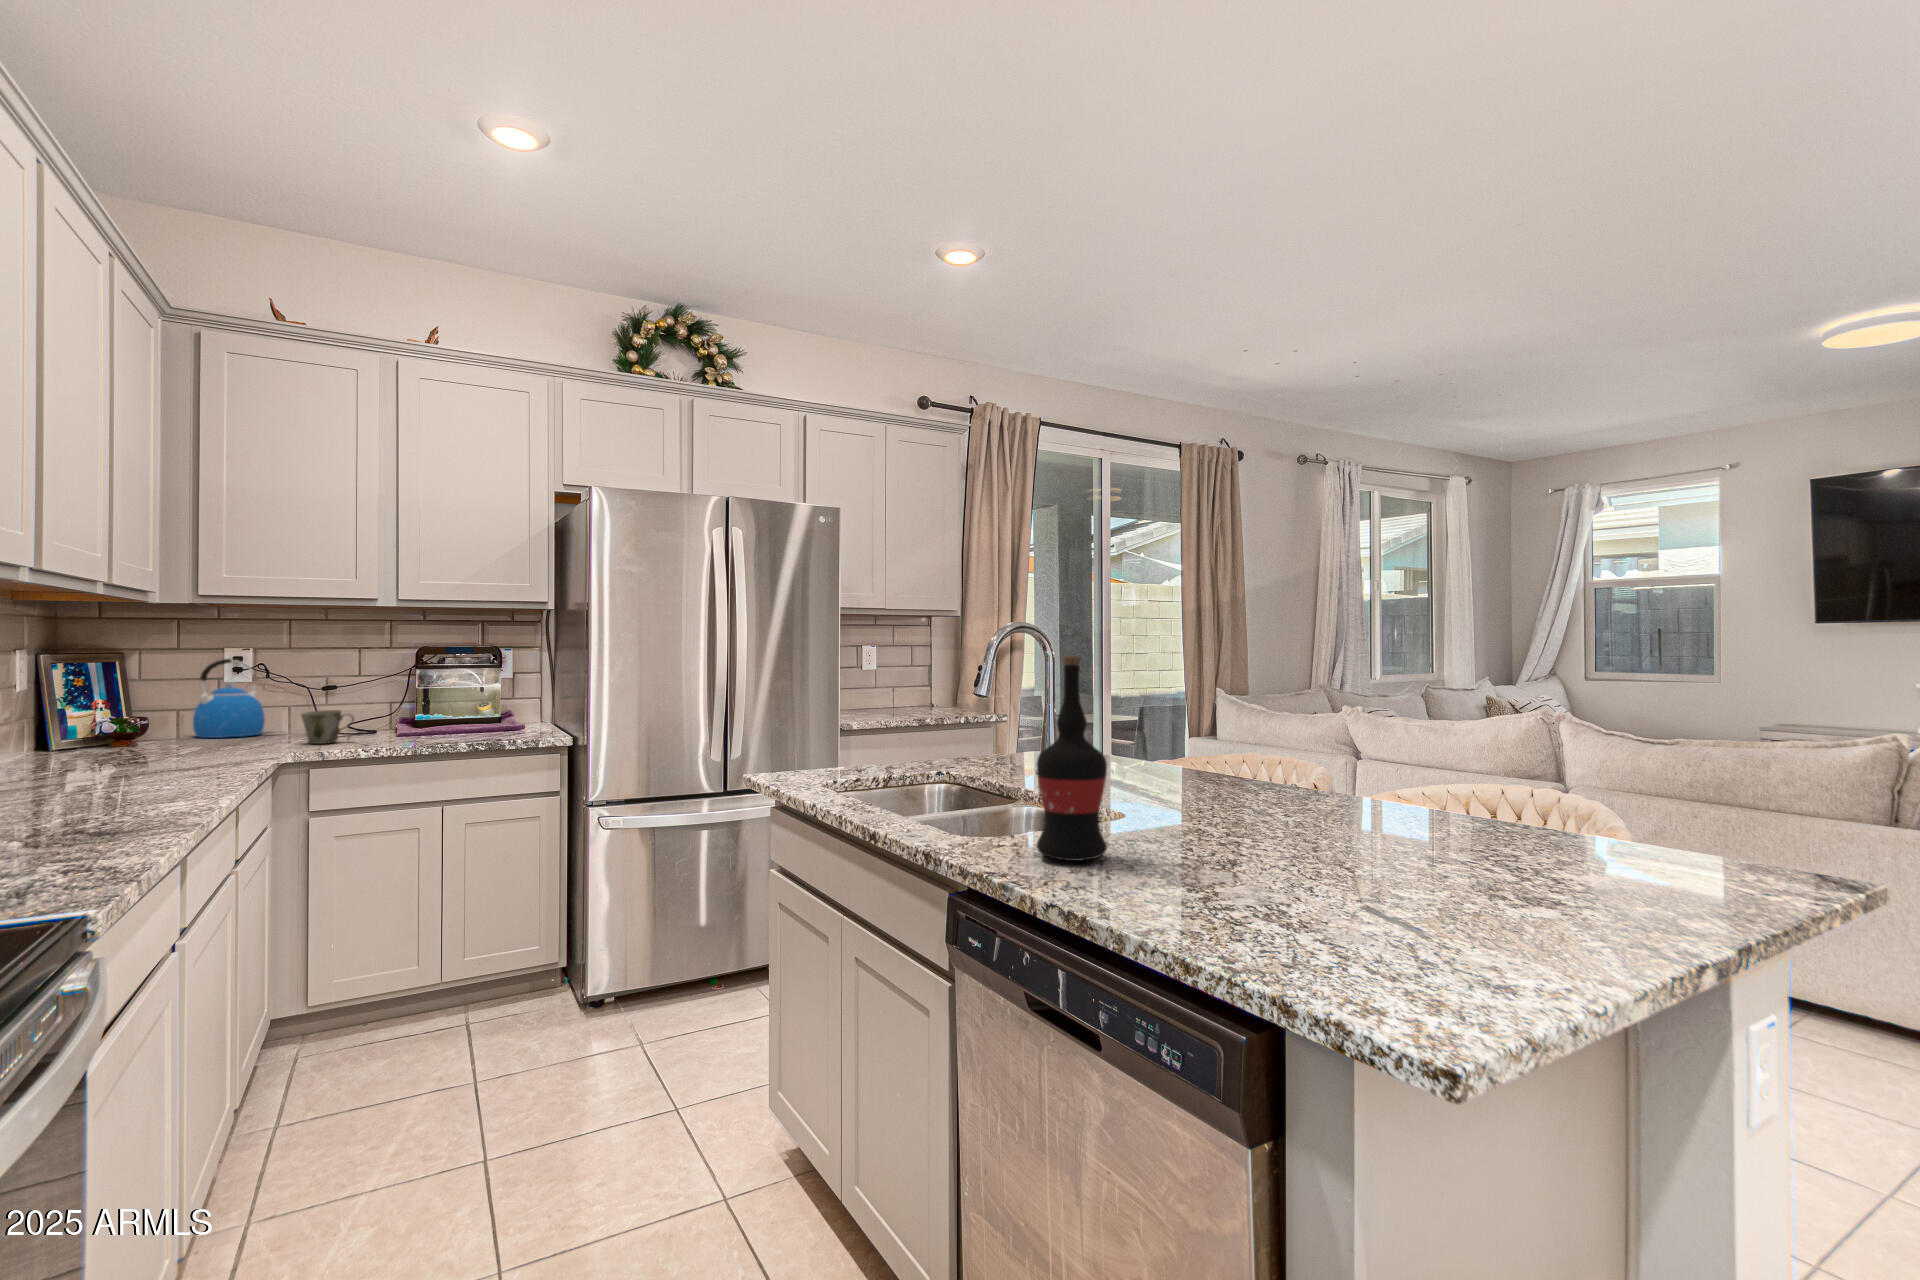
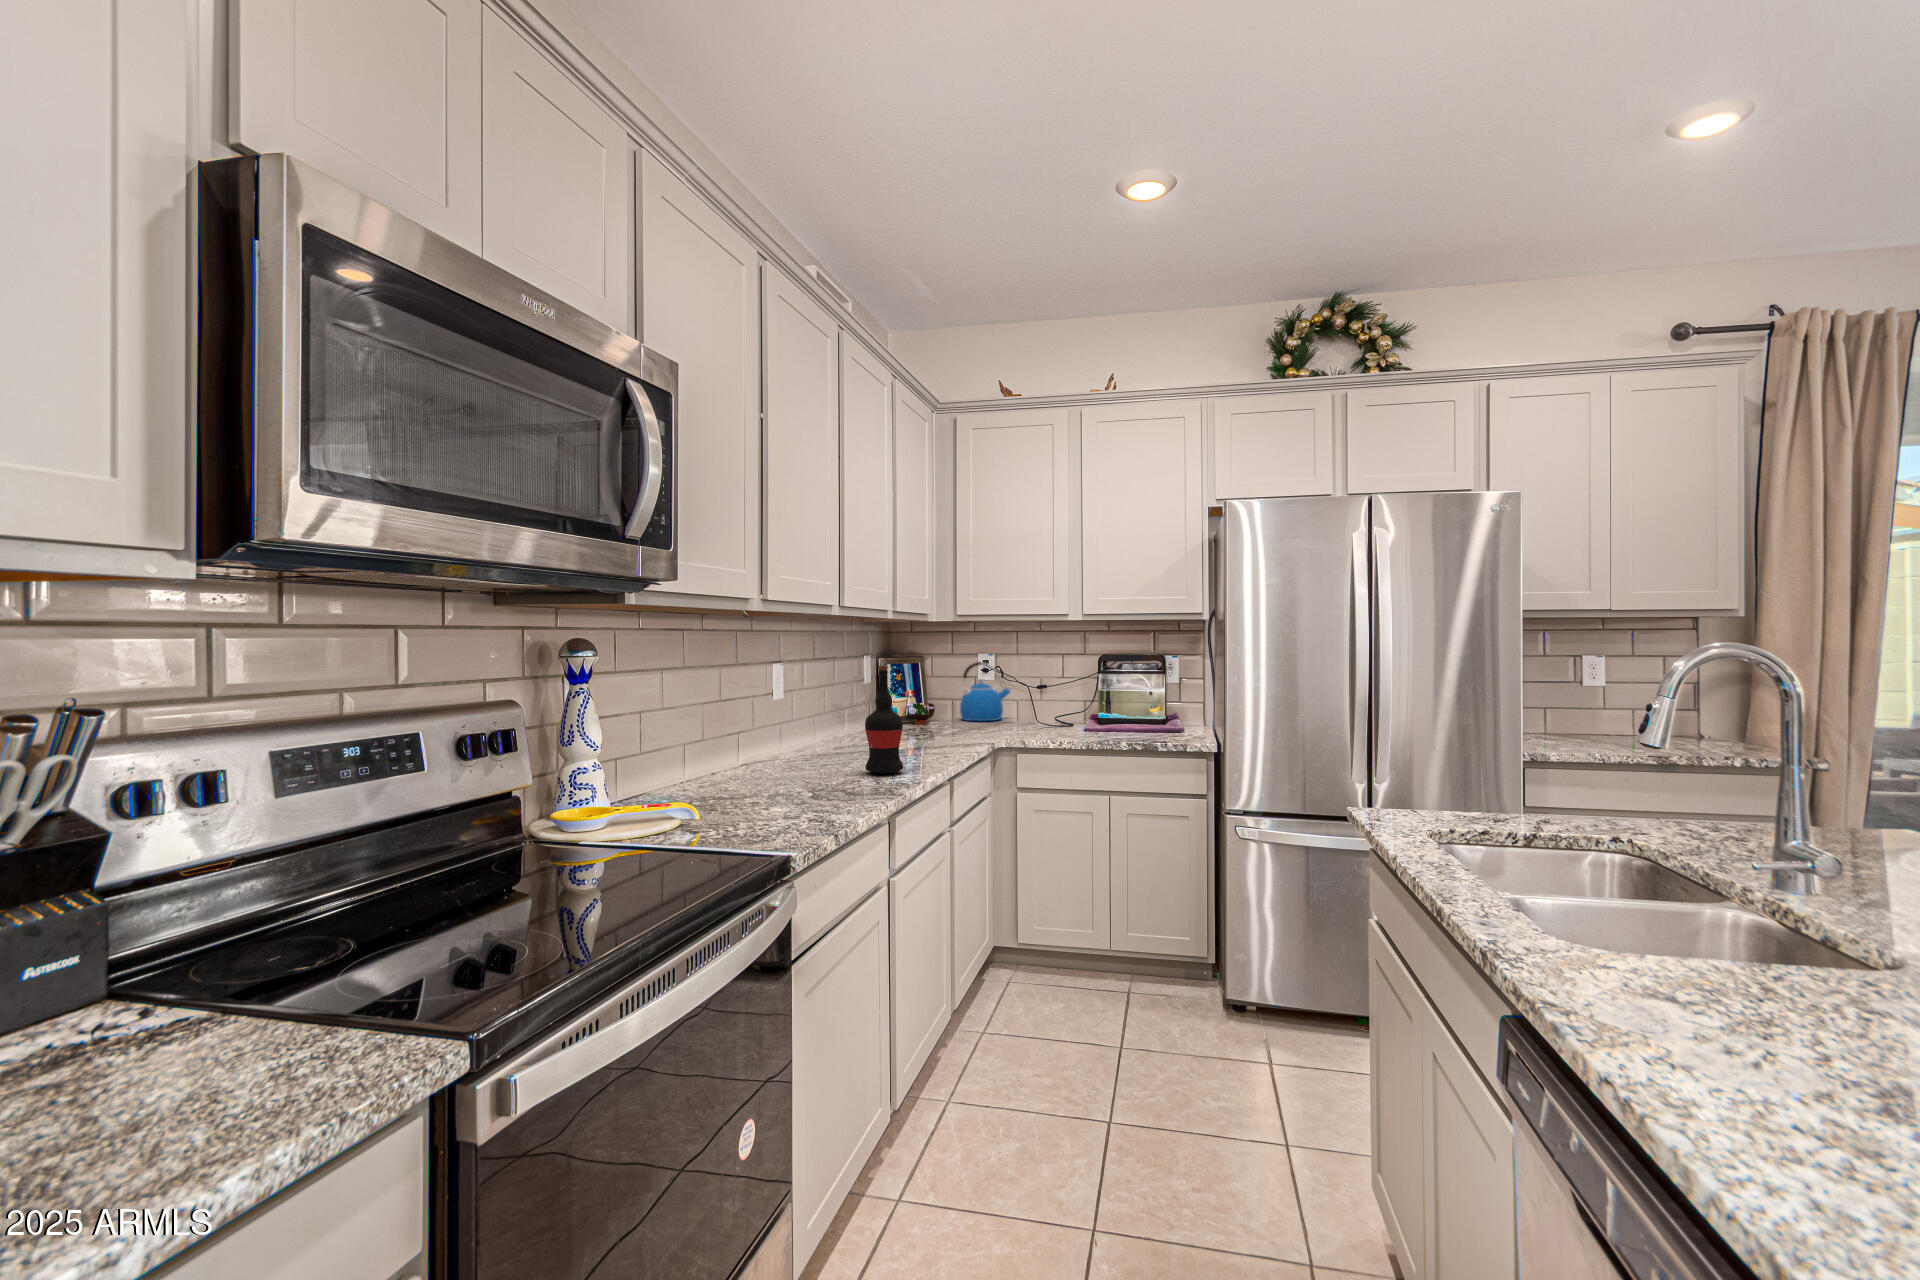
wine bottle: present [1037,656,1107,861] -> present [865,665,903,773]
mug: present [301,710,354,744] -> none [1016,705,1052,732]

